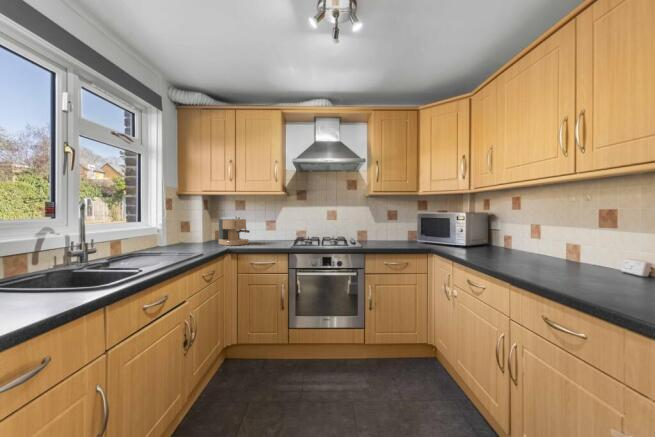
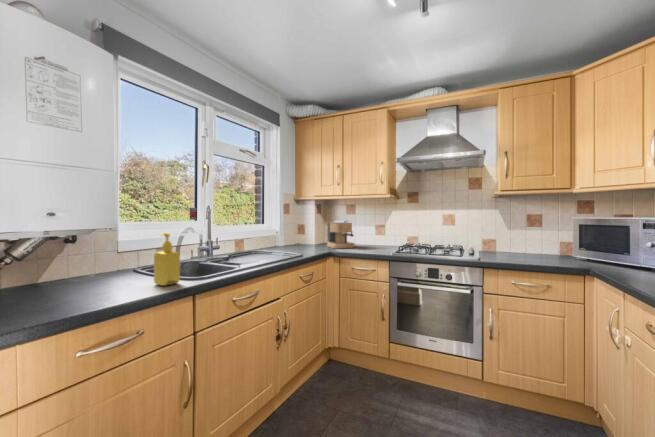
soap dispenser: none [38,233,80,300] -> present [154,233,180,286]

